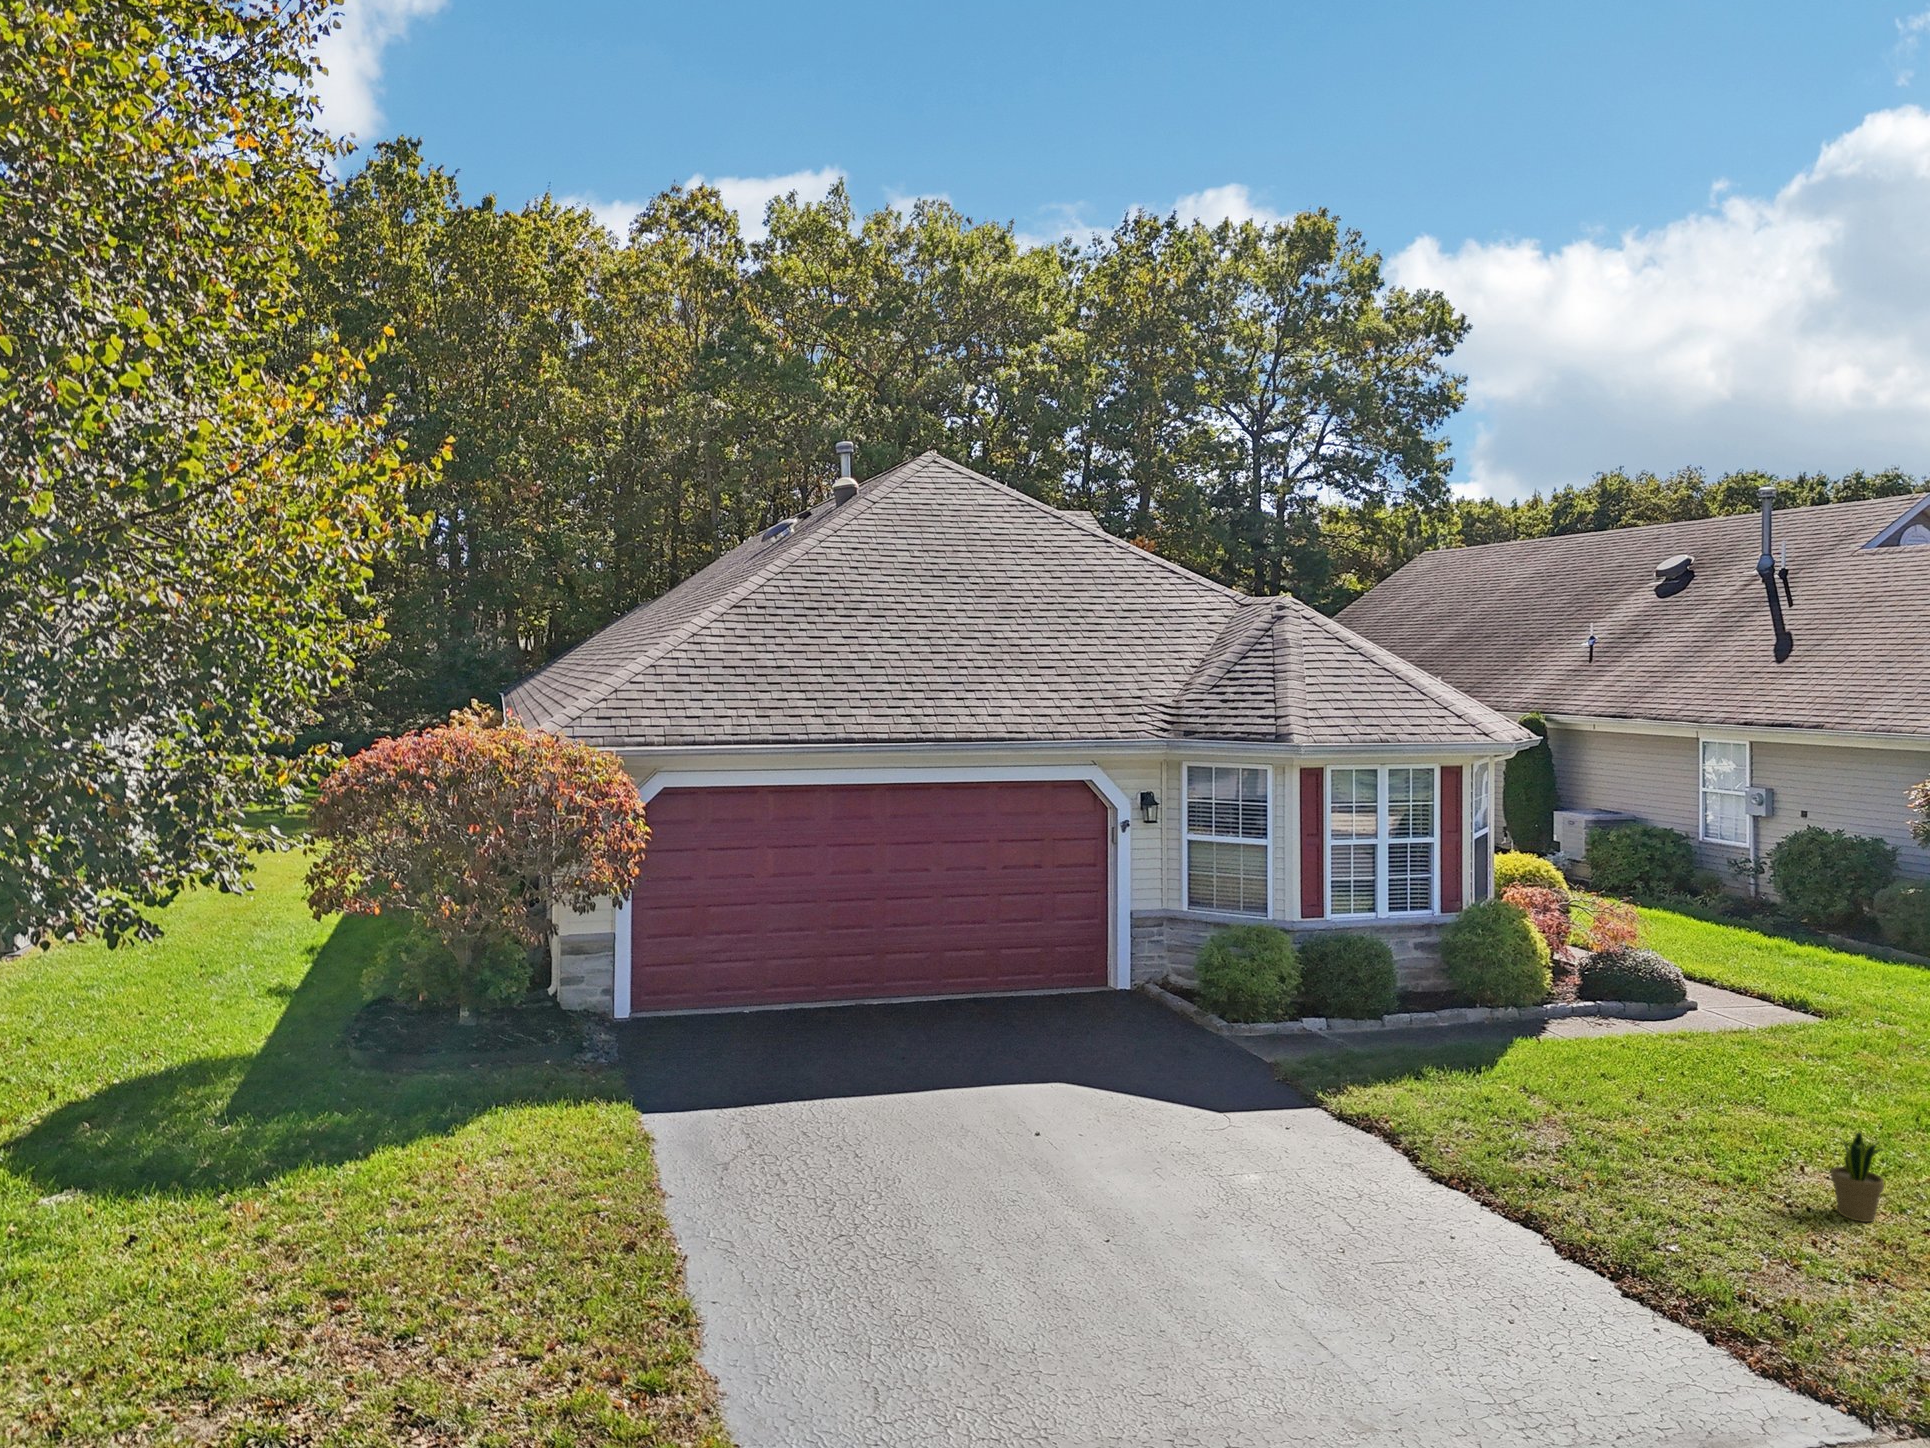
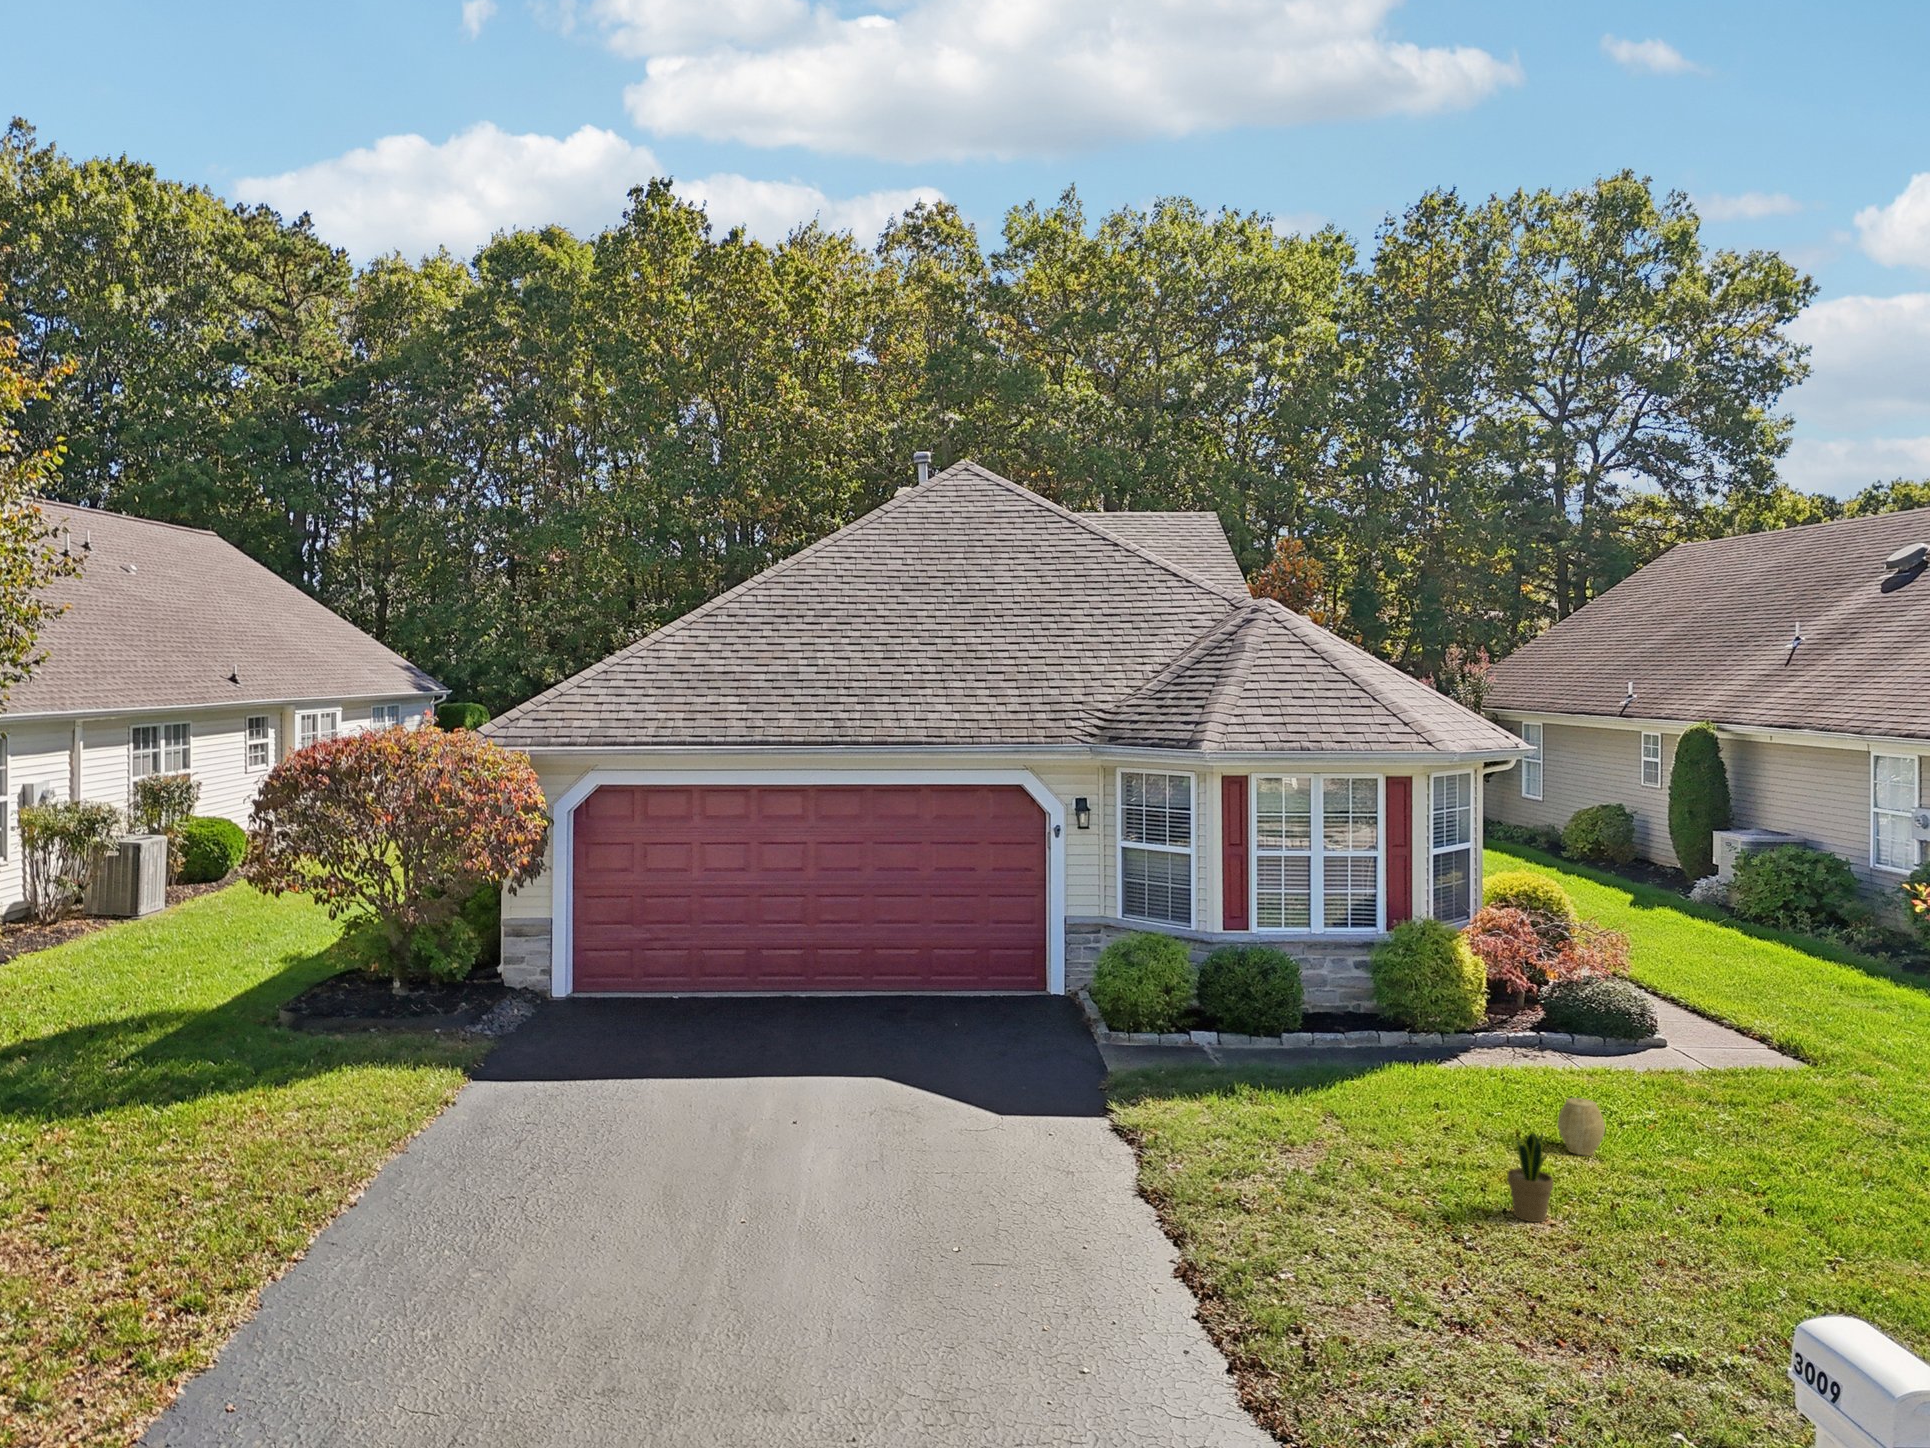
woven basket: none [1772,1081,1823,1137] -> present [1558,1098,1605,1155]

